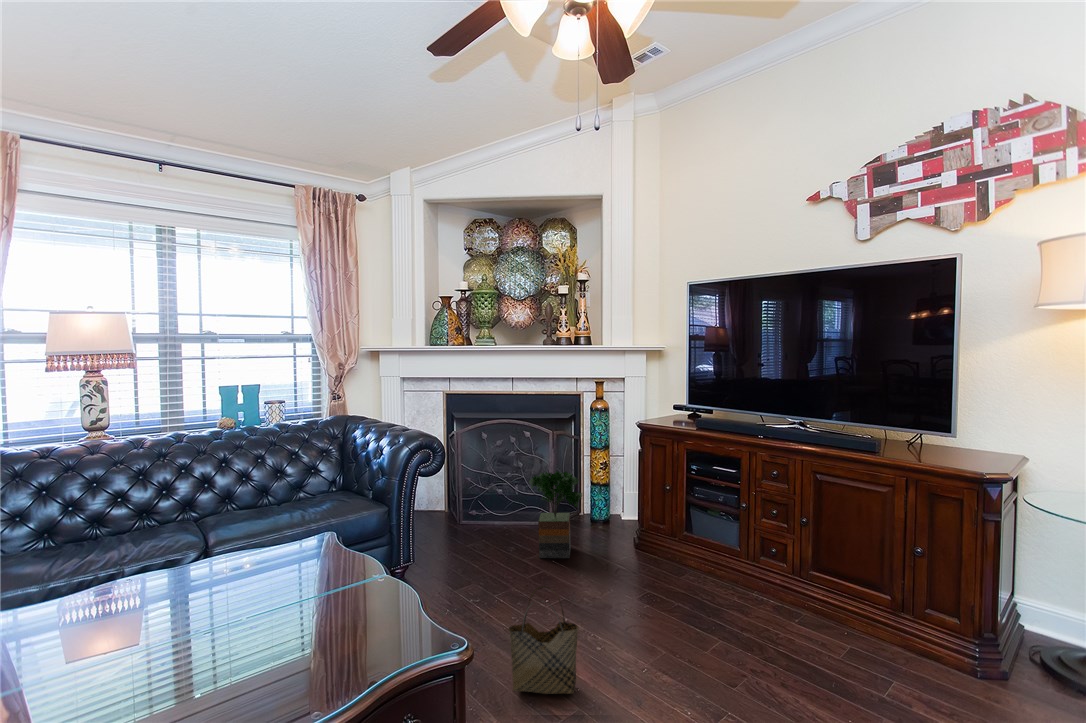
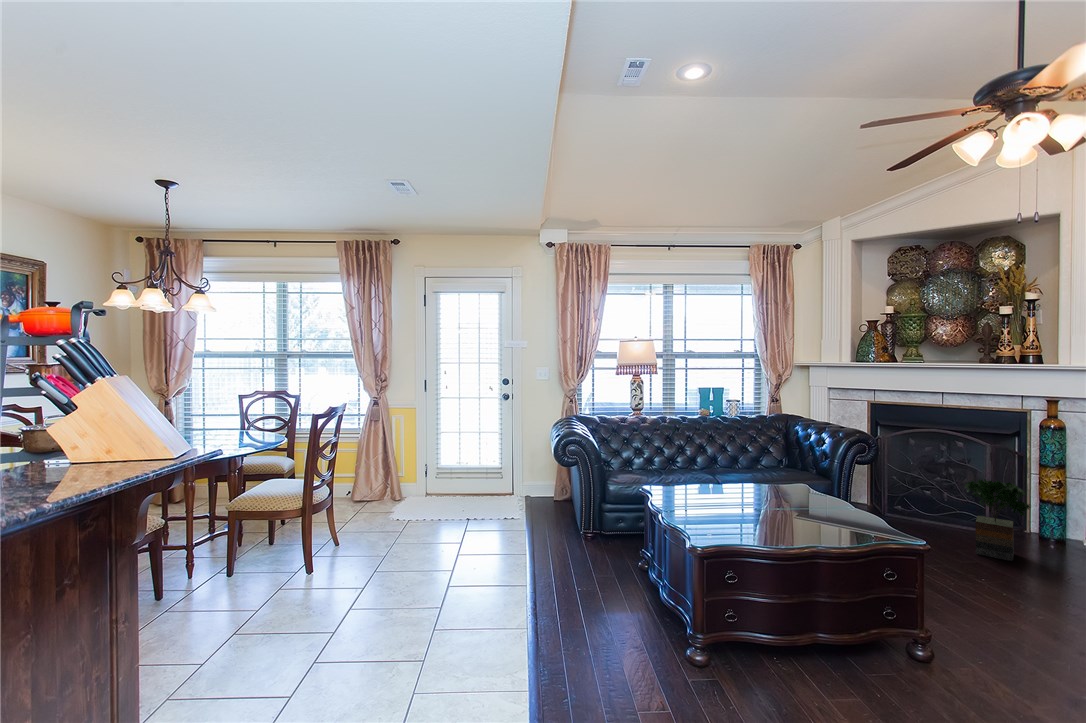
woven basket: present [508,586,578,694] -> none [956,561,1030,648]

